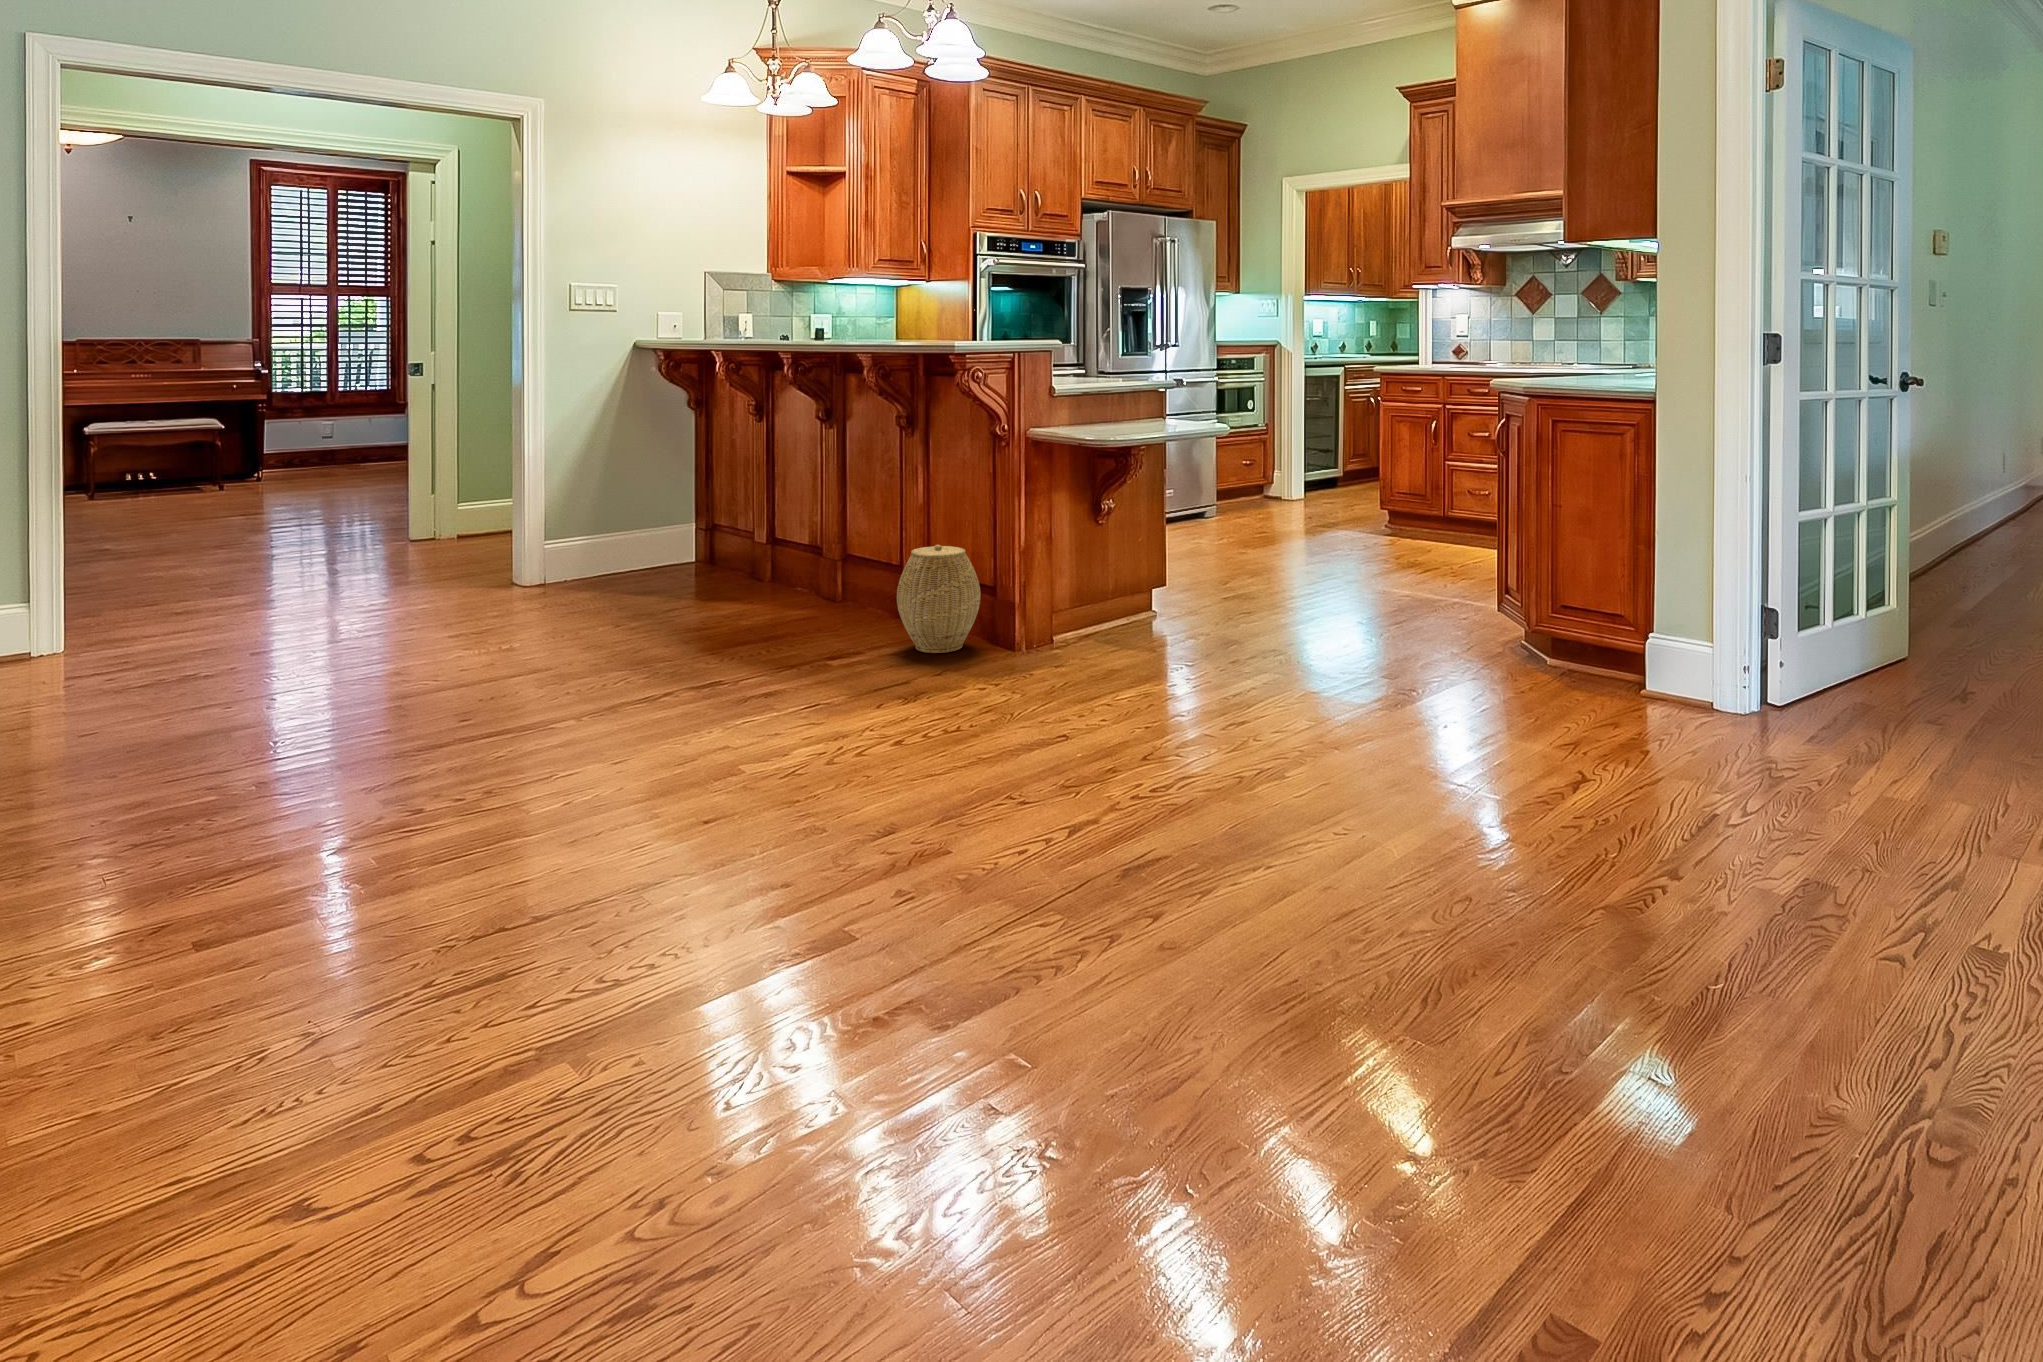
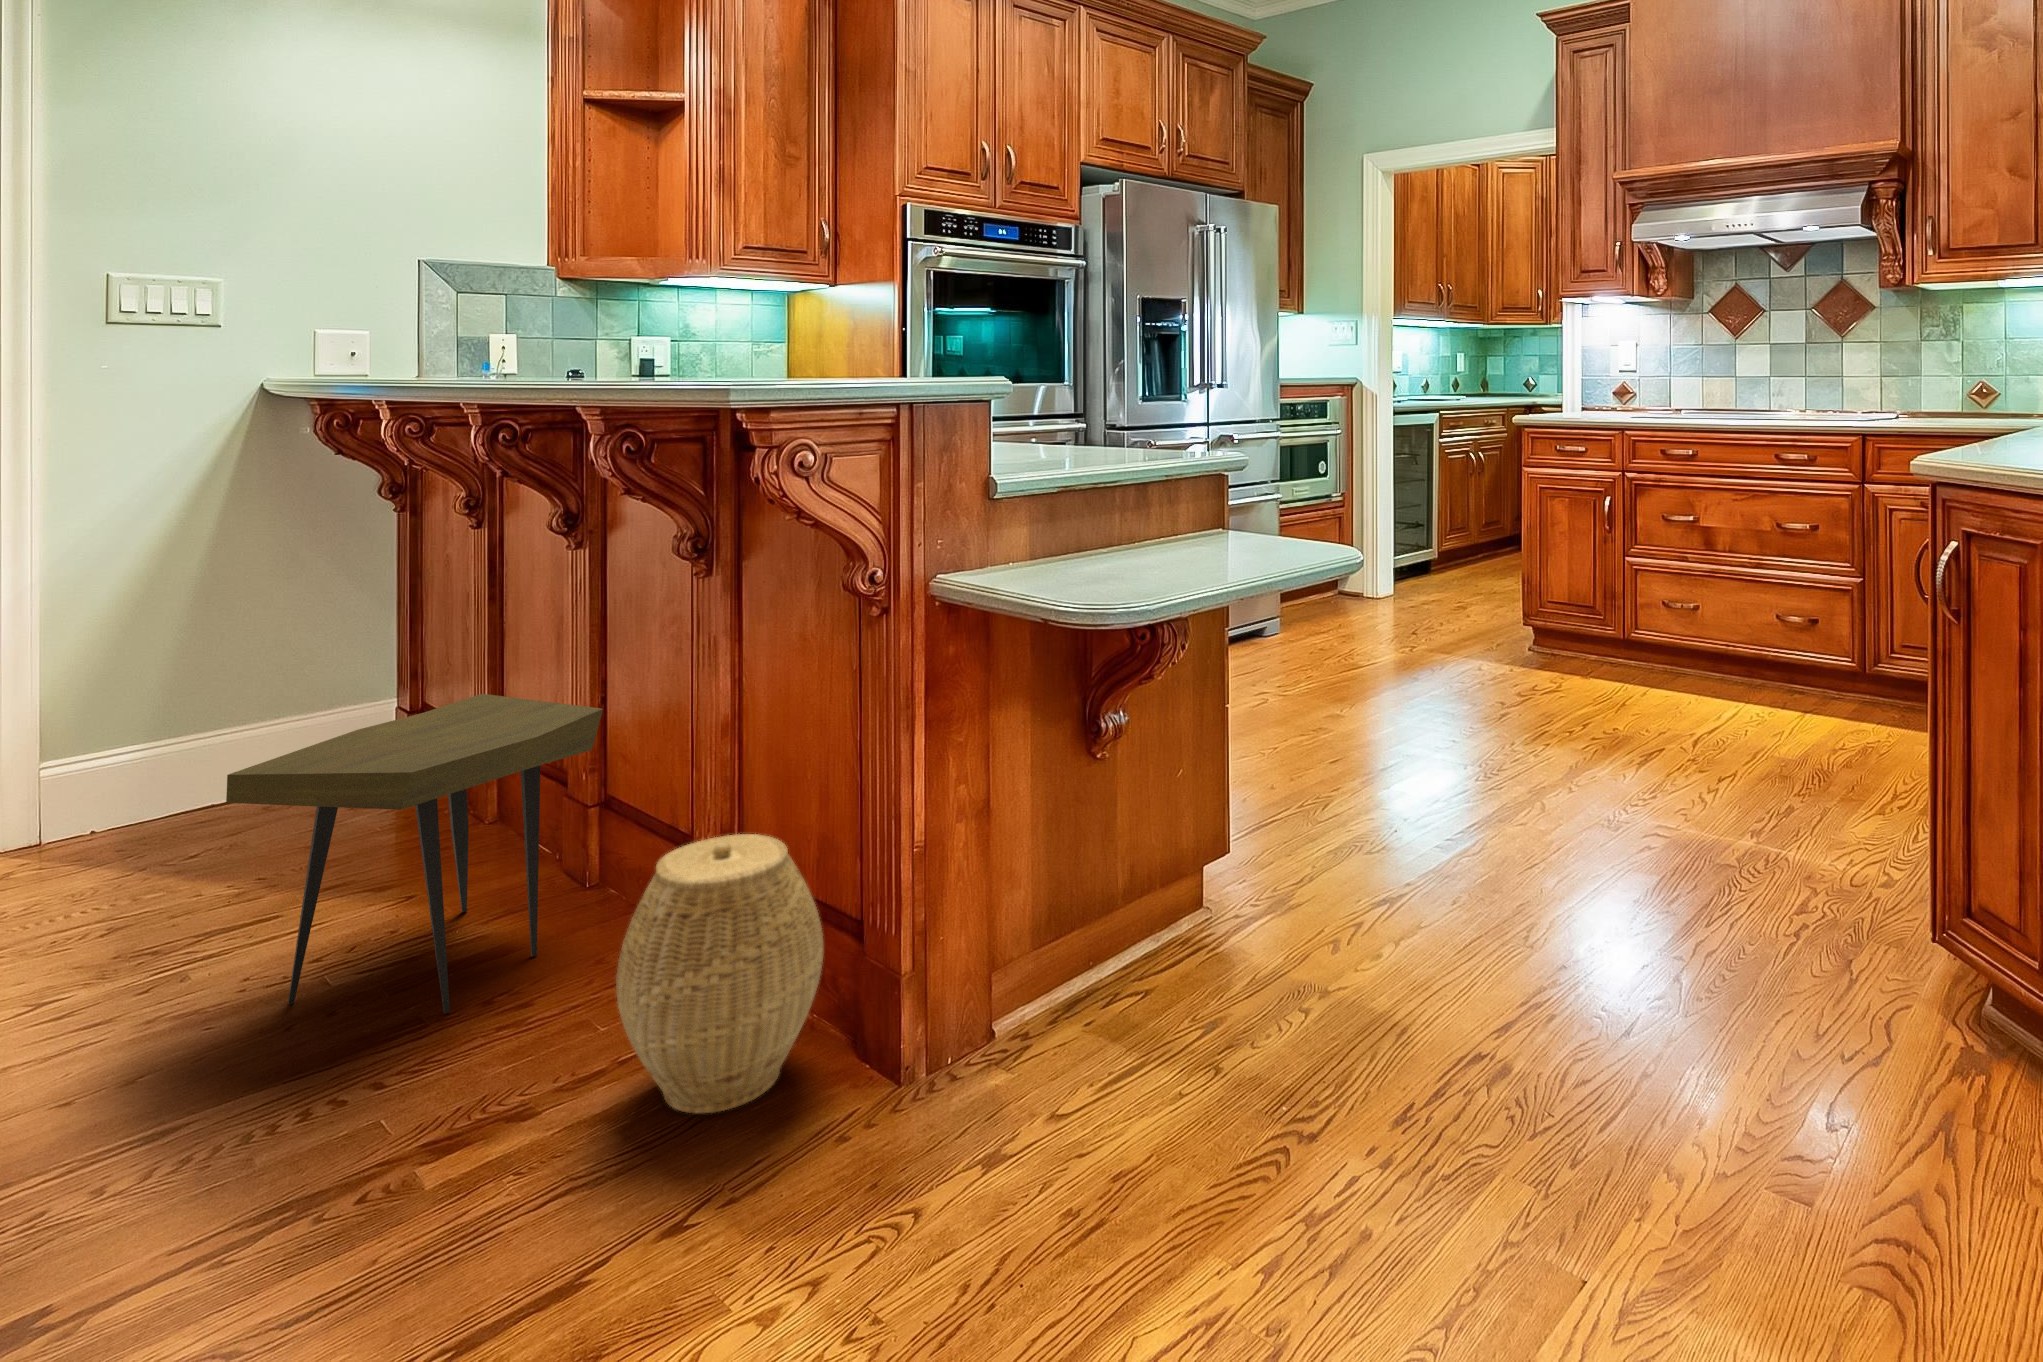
side table: none [711,501,854,631] -> present [226,694,603,1014]

